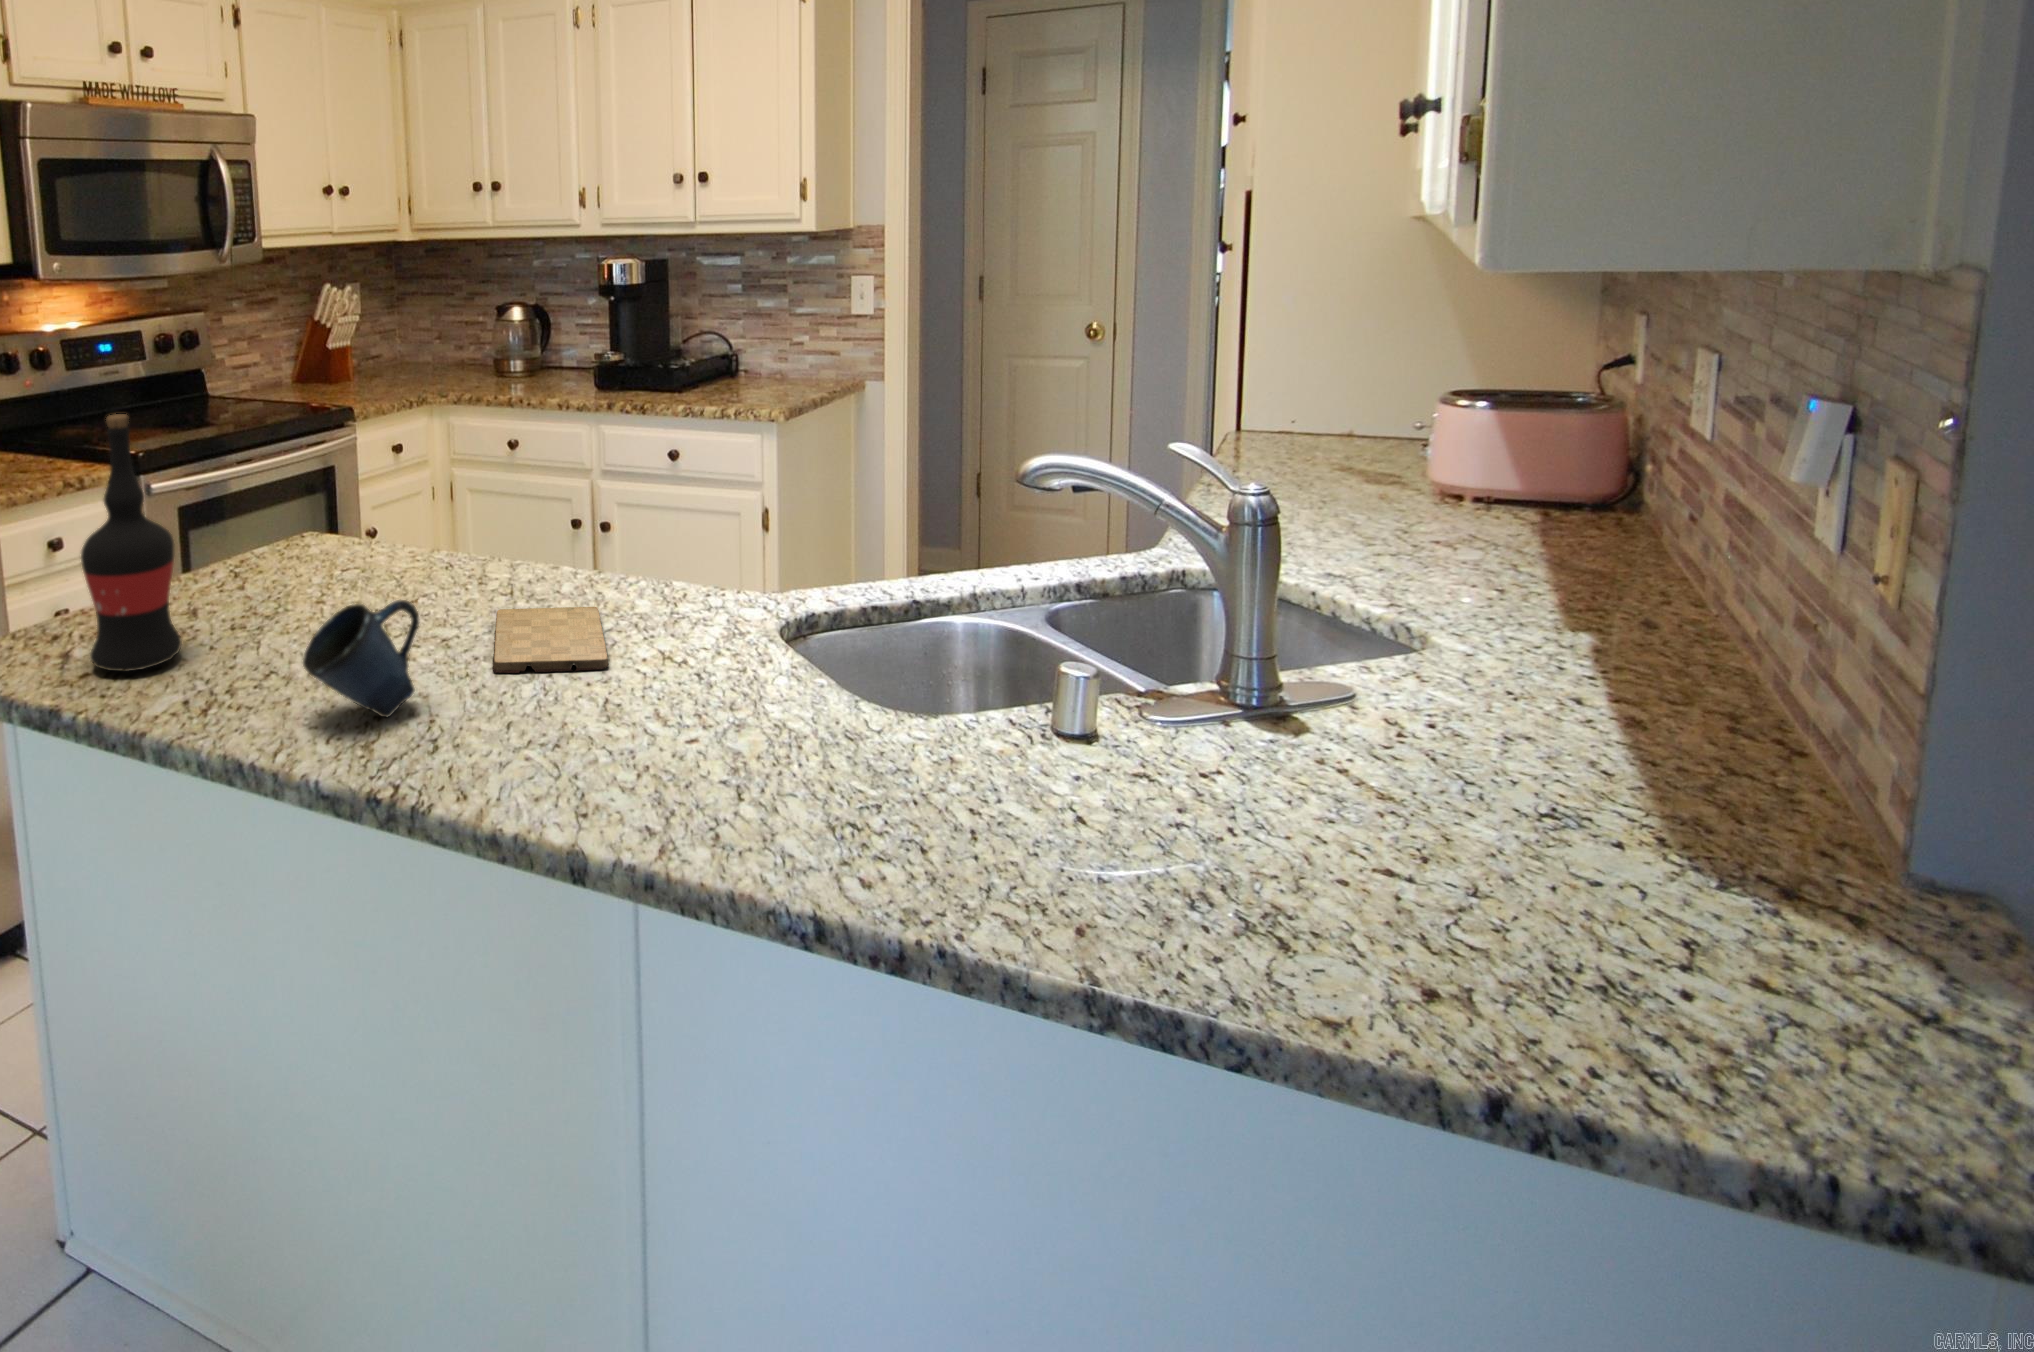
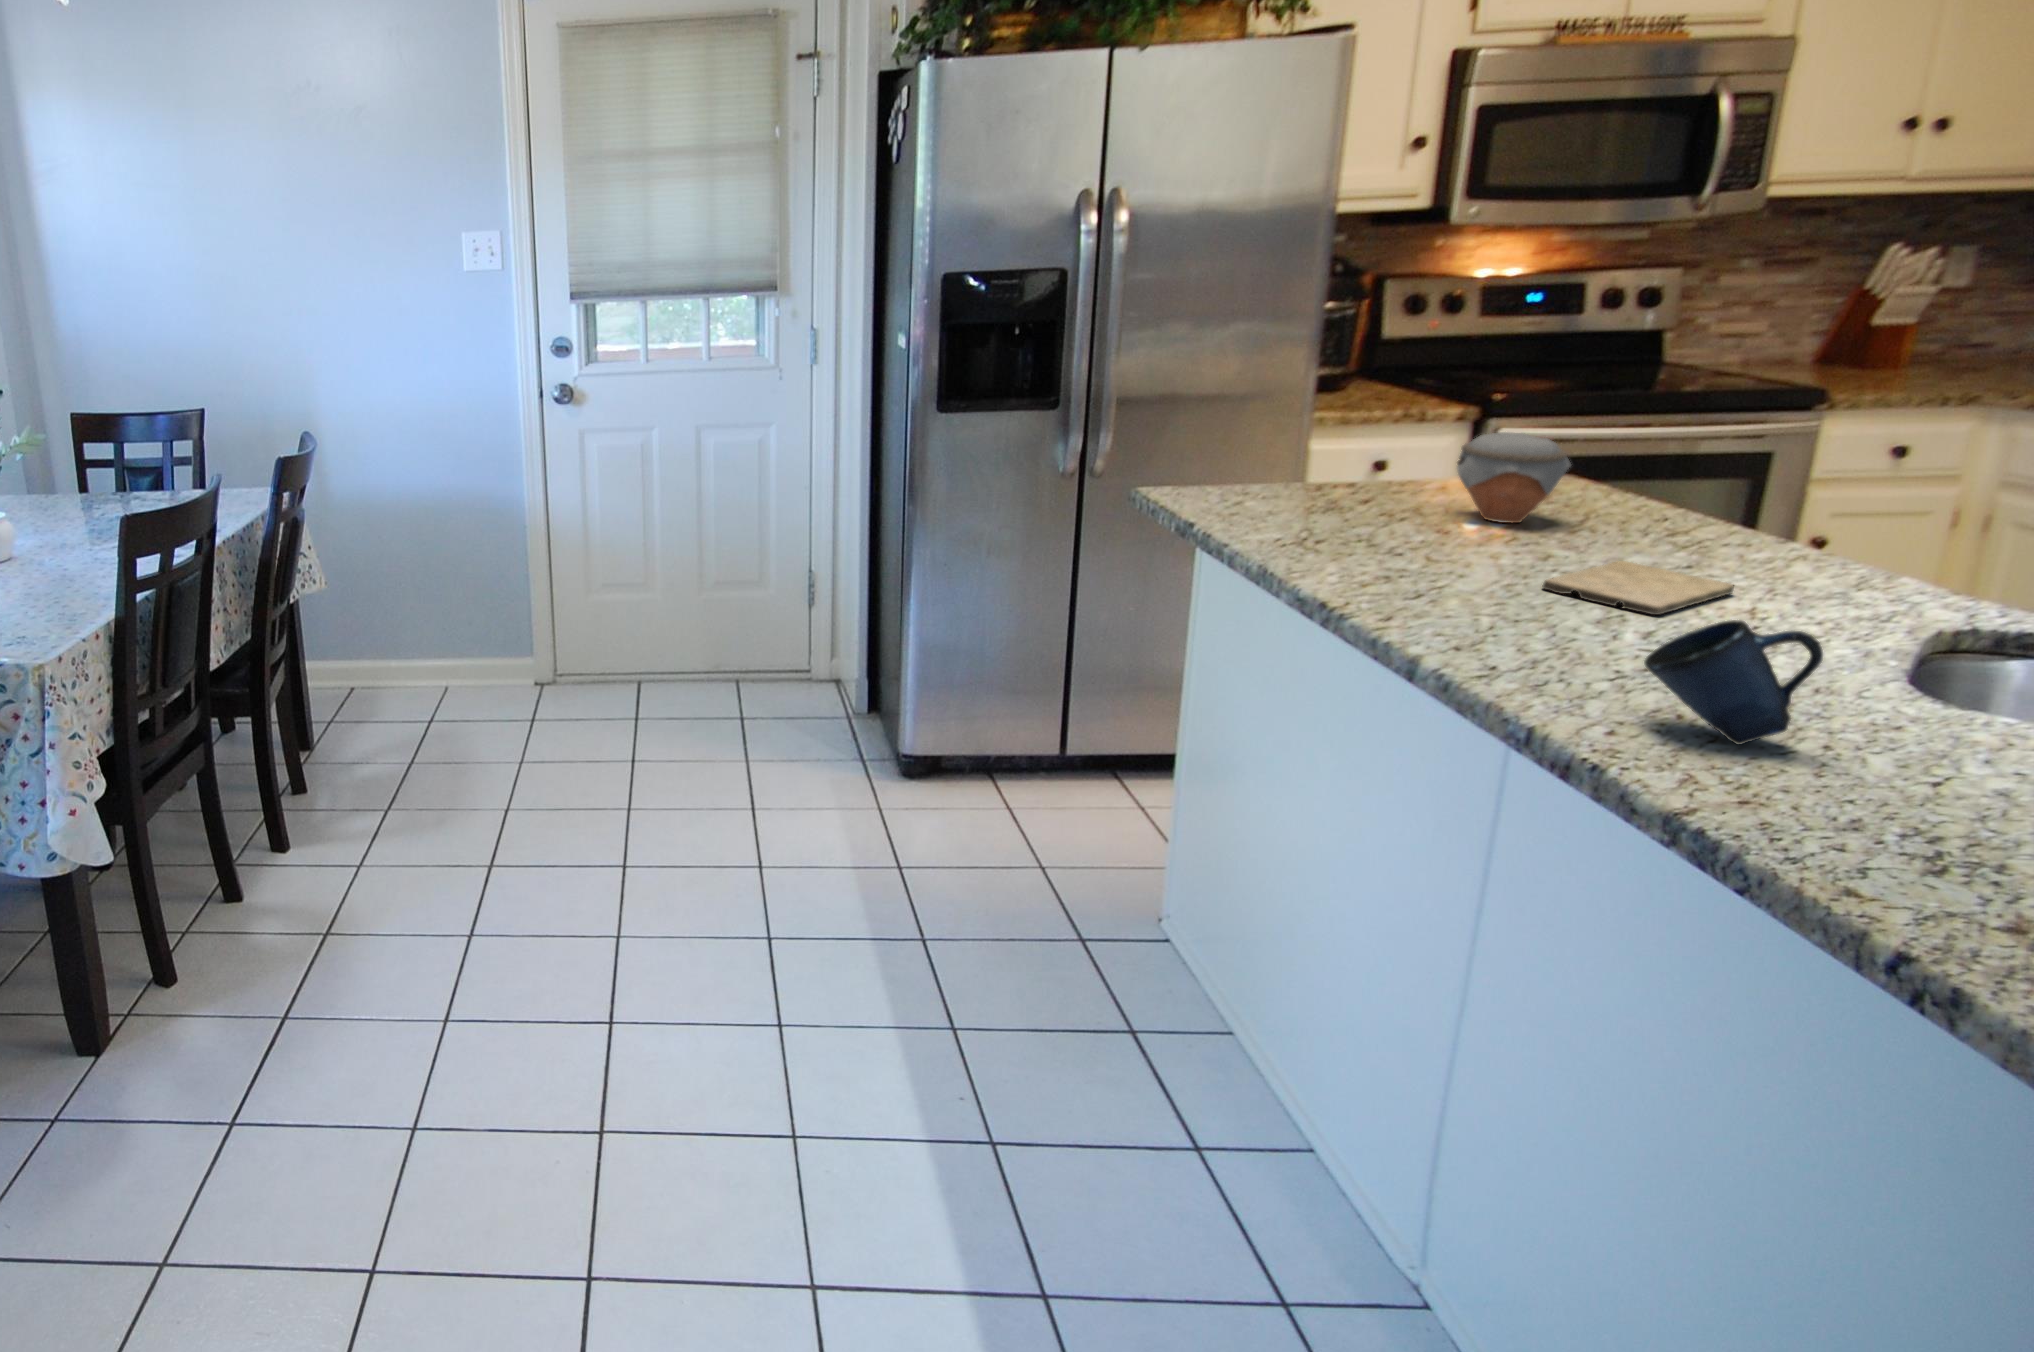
wine bottle: present [81,414,182,671] -> none [1243,331,1326,517]
jar: none [281,491,381,595] -> present [1457,432,1571,523]
mug: present [303,600,420,717] -> present [1644,620,1823,745]

